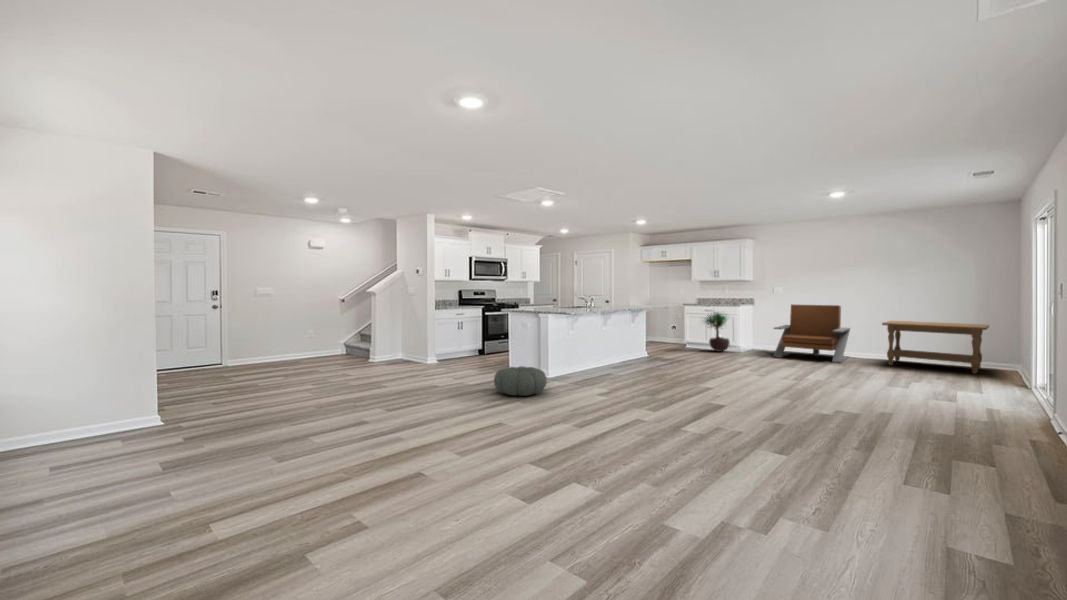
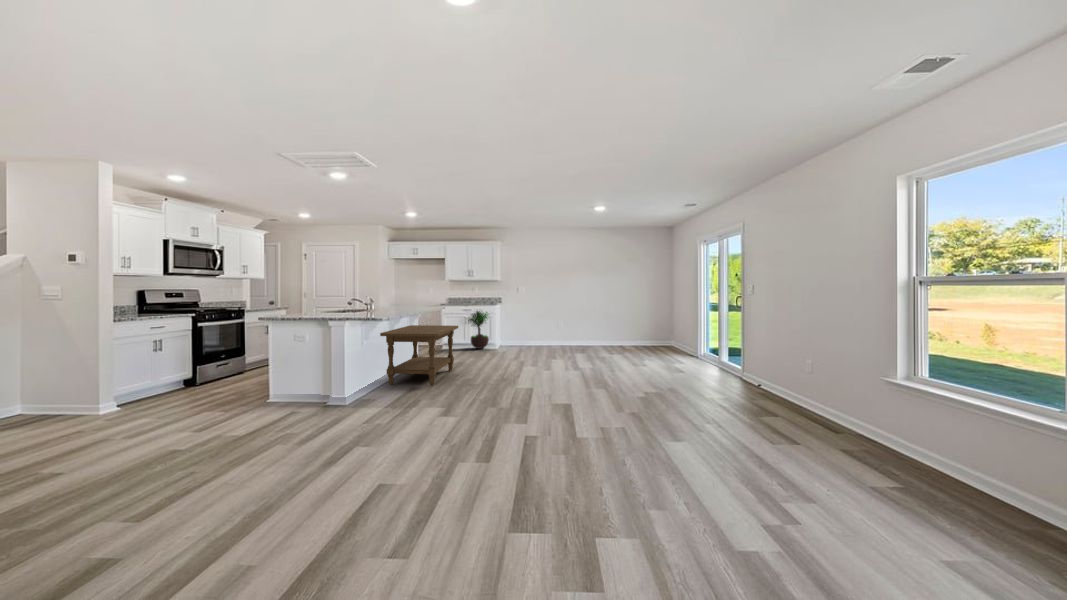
lounge chair: present [773,304,850,363] -> none [528,302,579,349]
coffee table: present [882,321,989,374] -> present [380,325,458,385]
pouf: present [494,366,547,396] -> none [300,393,379,437]

